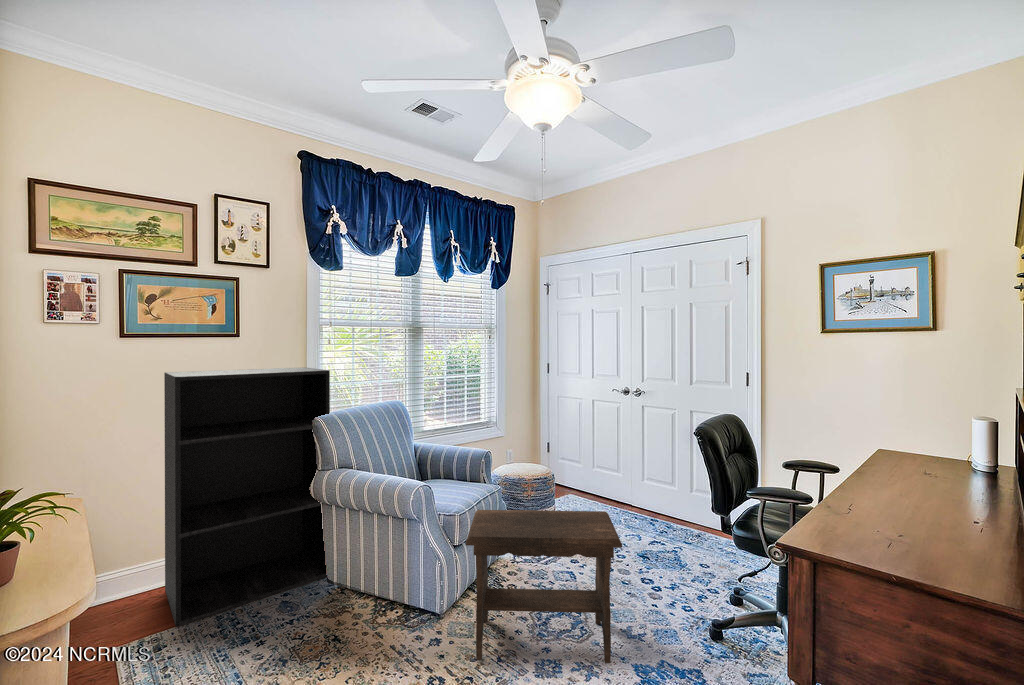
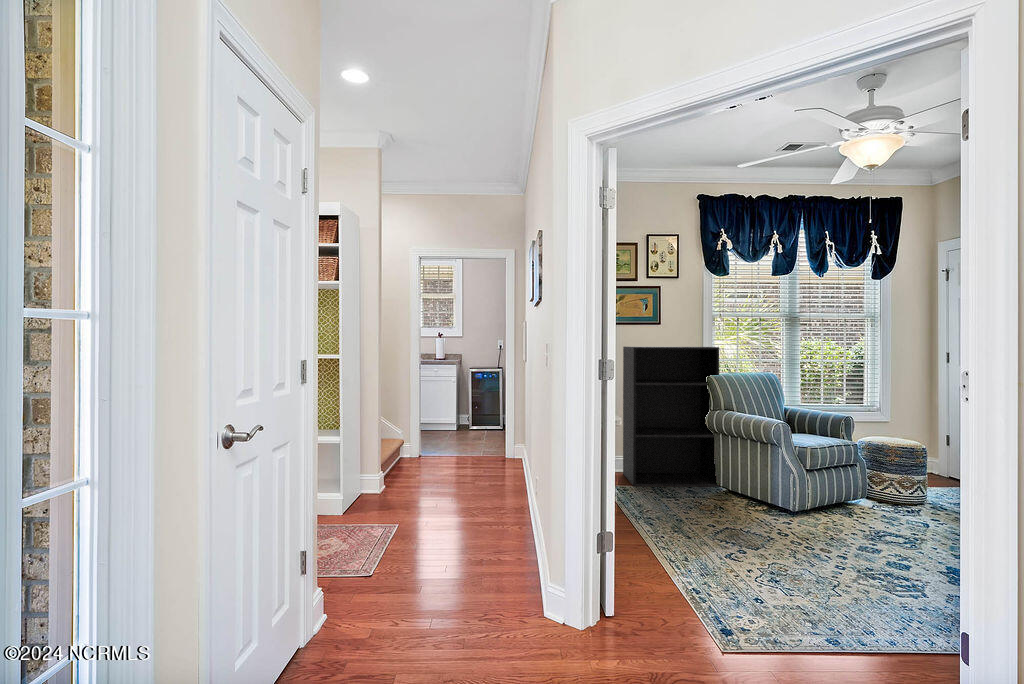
footstool: present [466,510,622,663] -> none [807,444,942,558]

